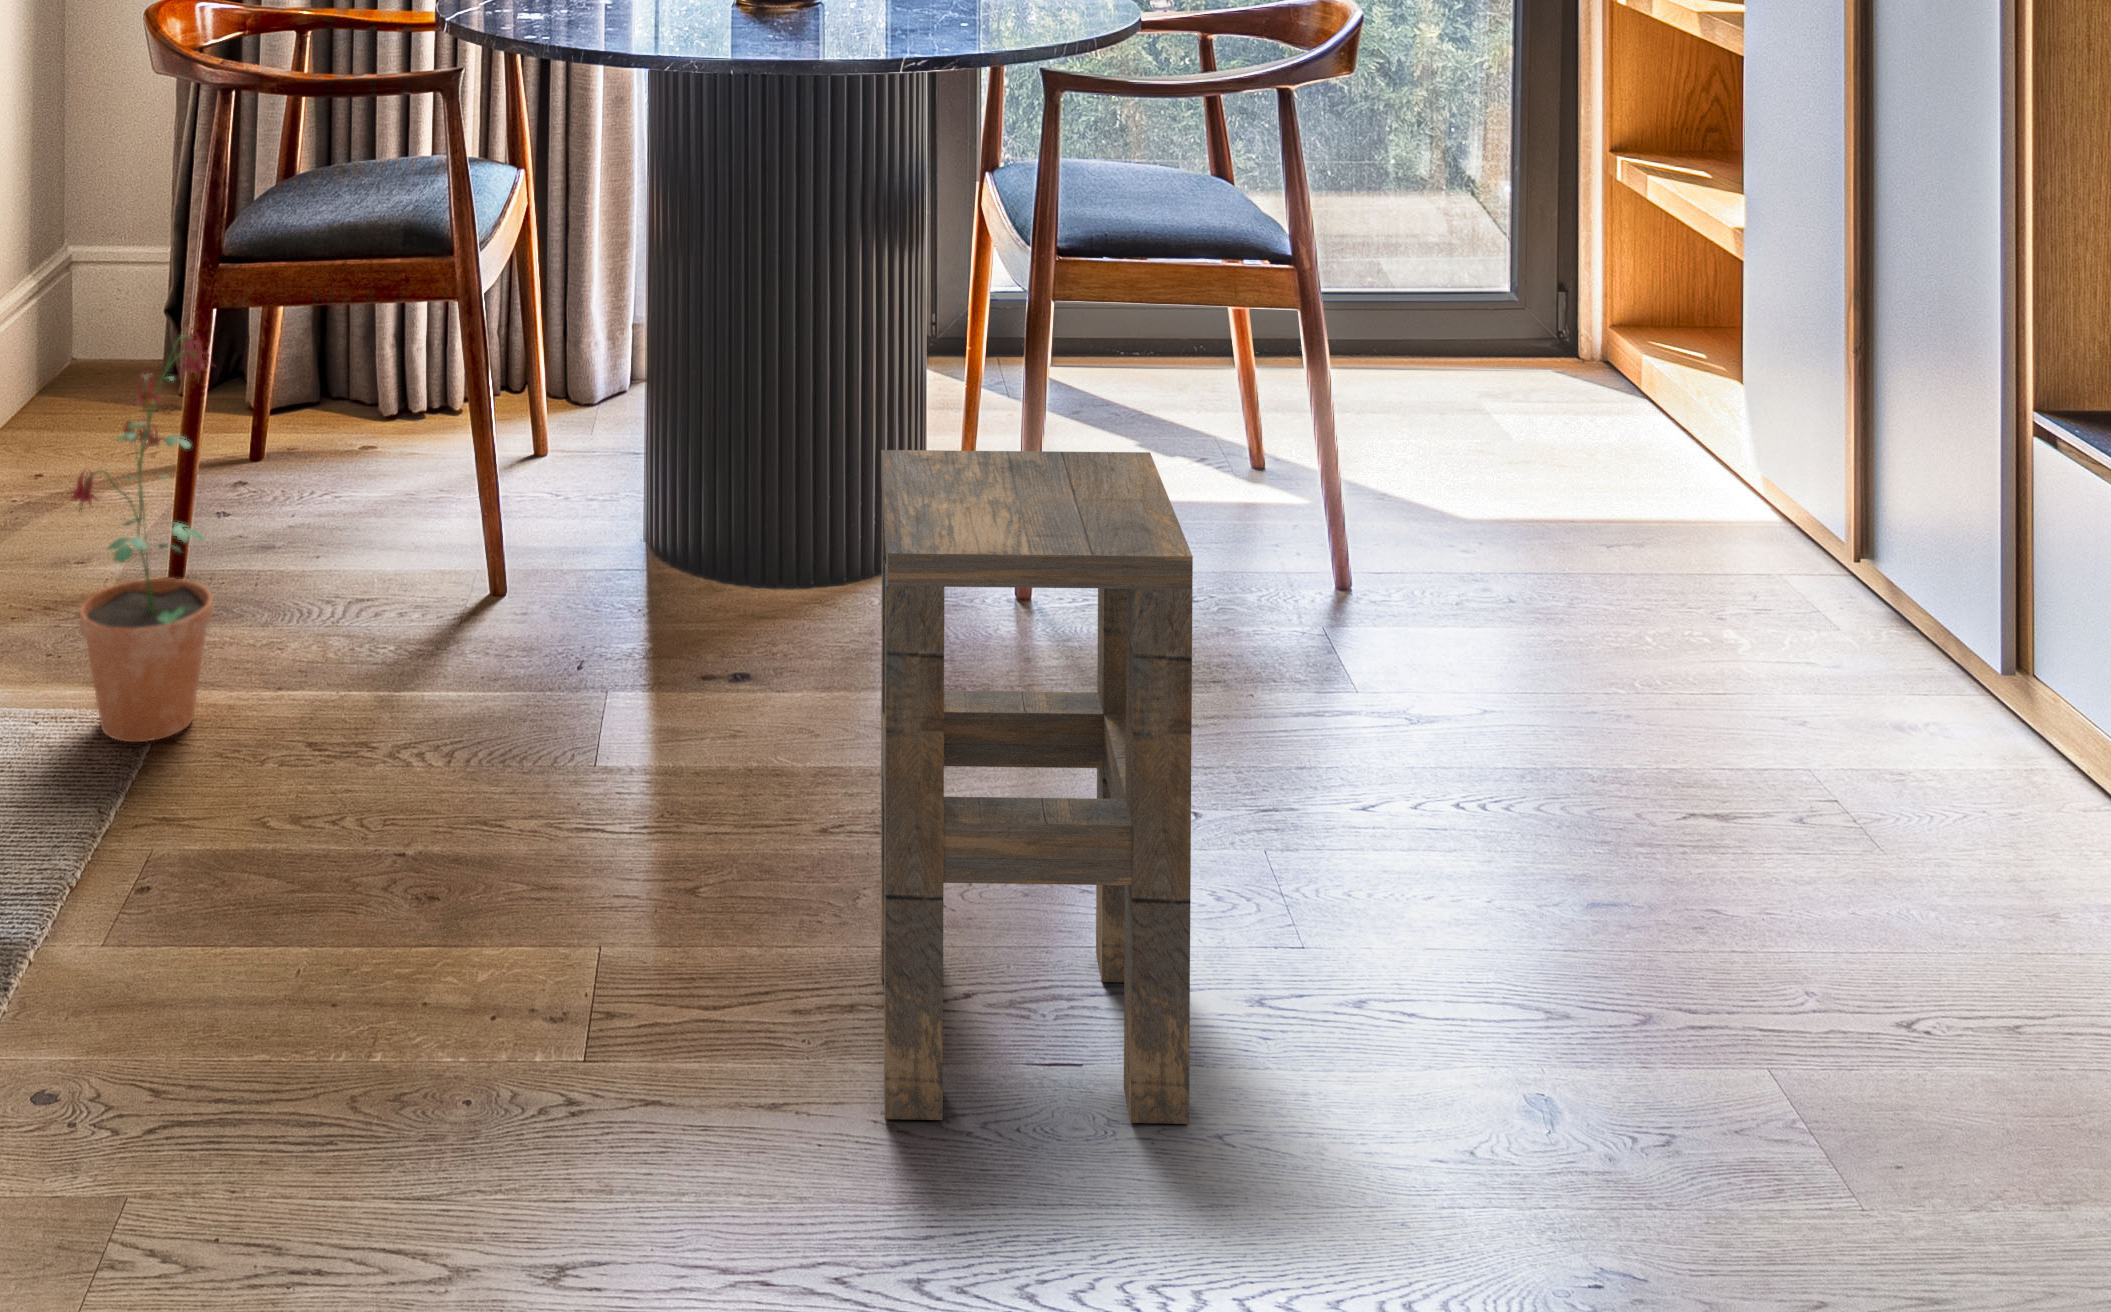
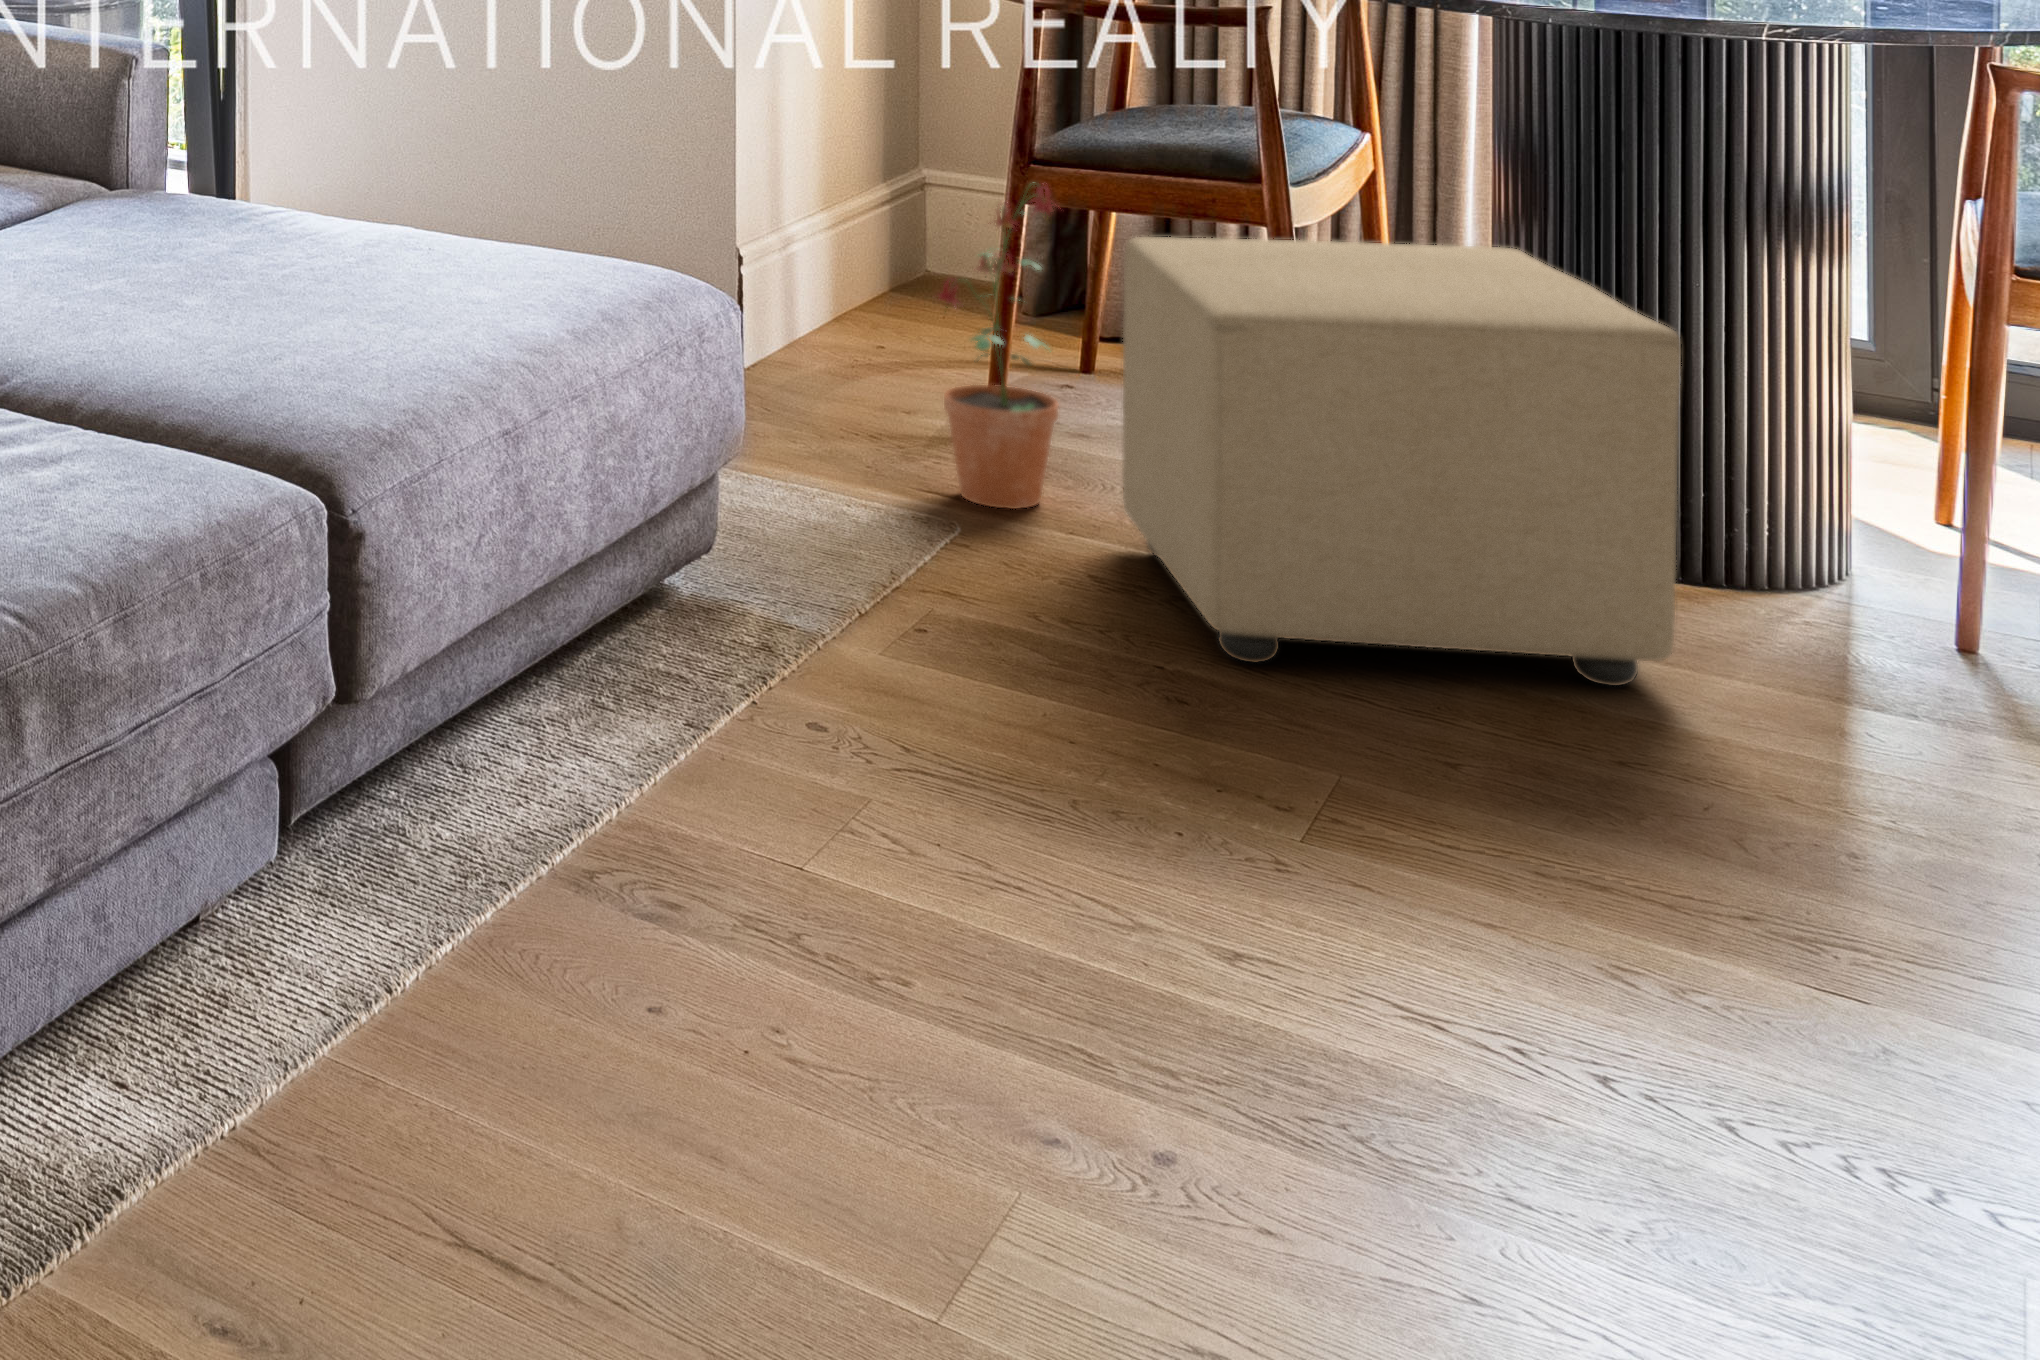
ottoman: none [281,361,846,965] -> present [1122,237,1681,686]
side table: present [881,450,1193,1124] -> none [1687,284,2031,890]

